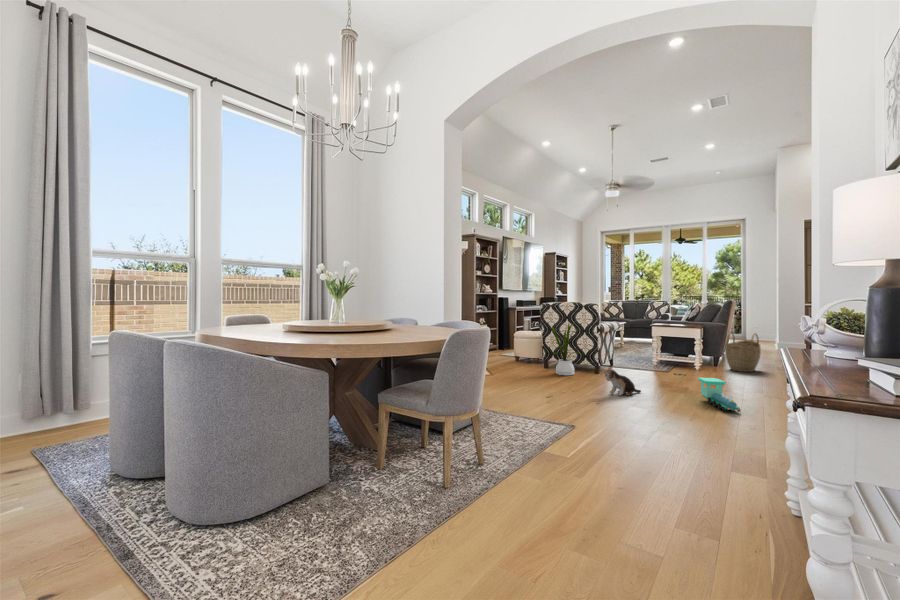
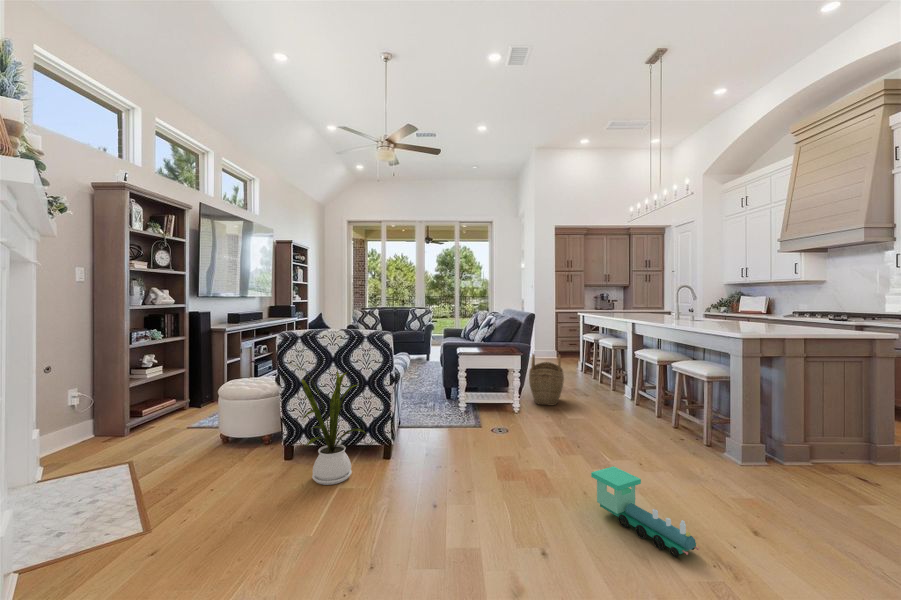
plush toy: present [602,369,641,396] -> none [441,496,501,556]

